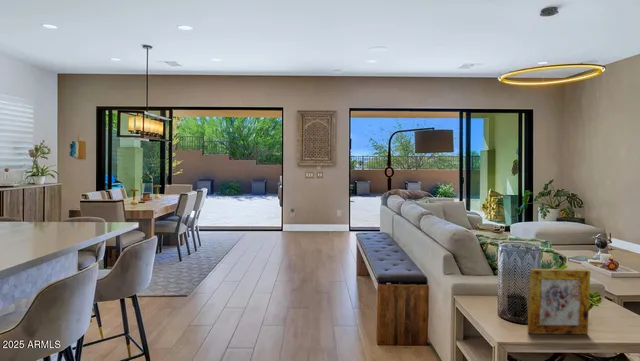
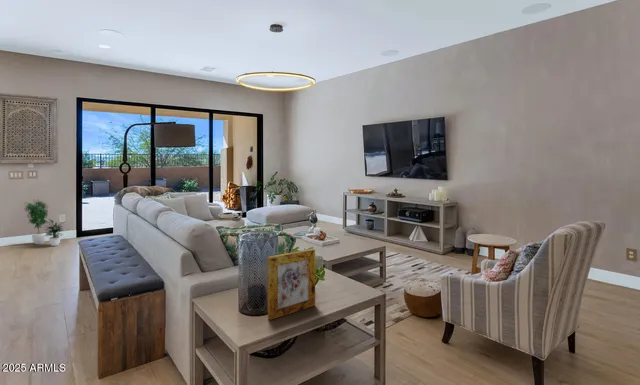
potted plant: none [314,195,341,236] -> present [26,202,62,246]

